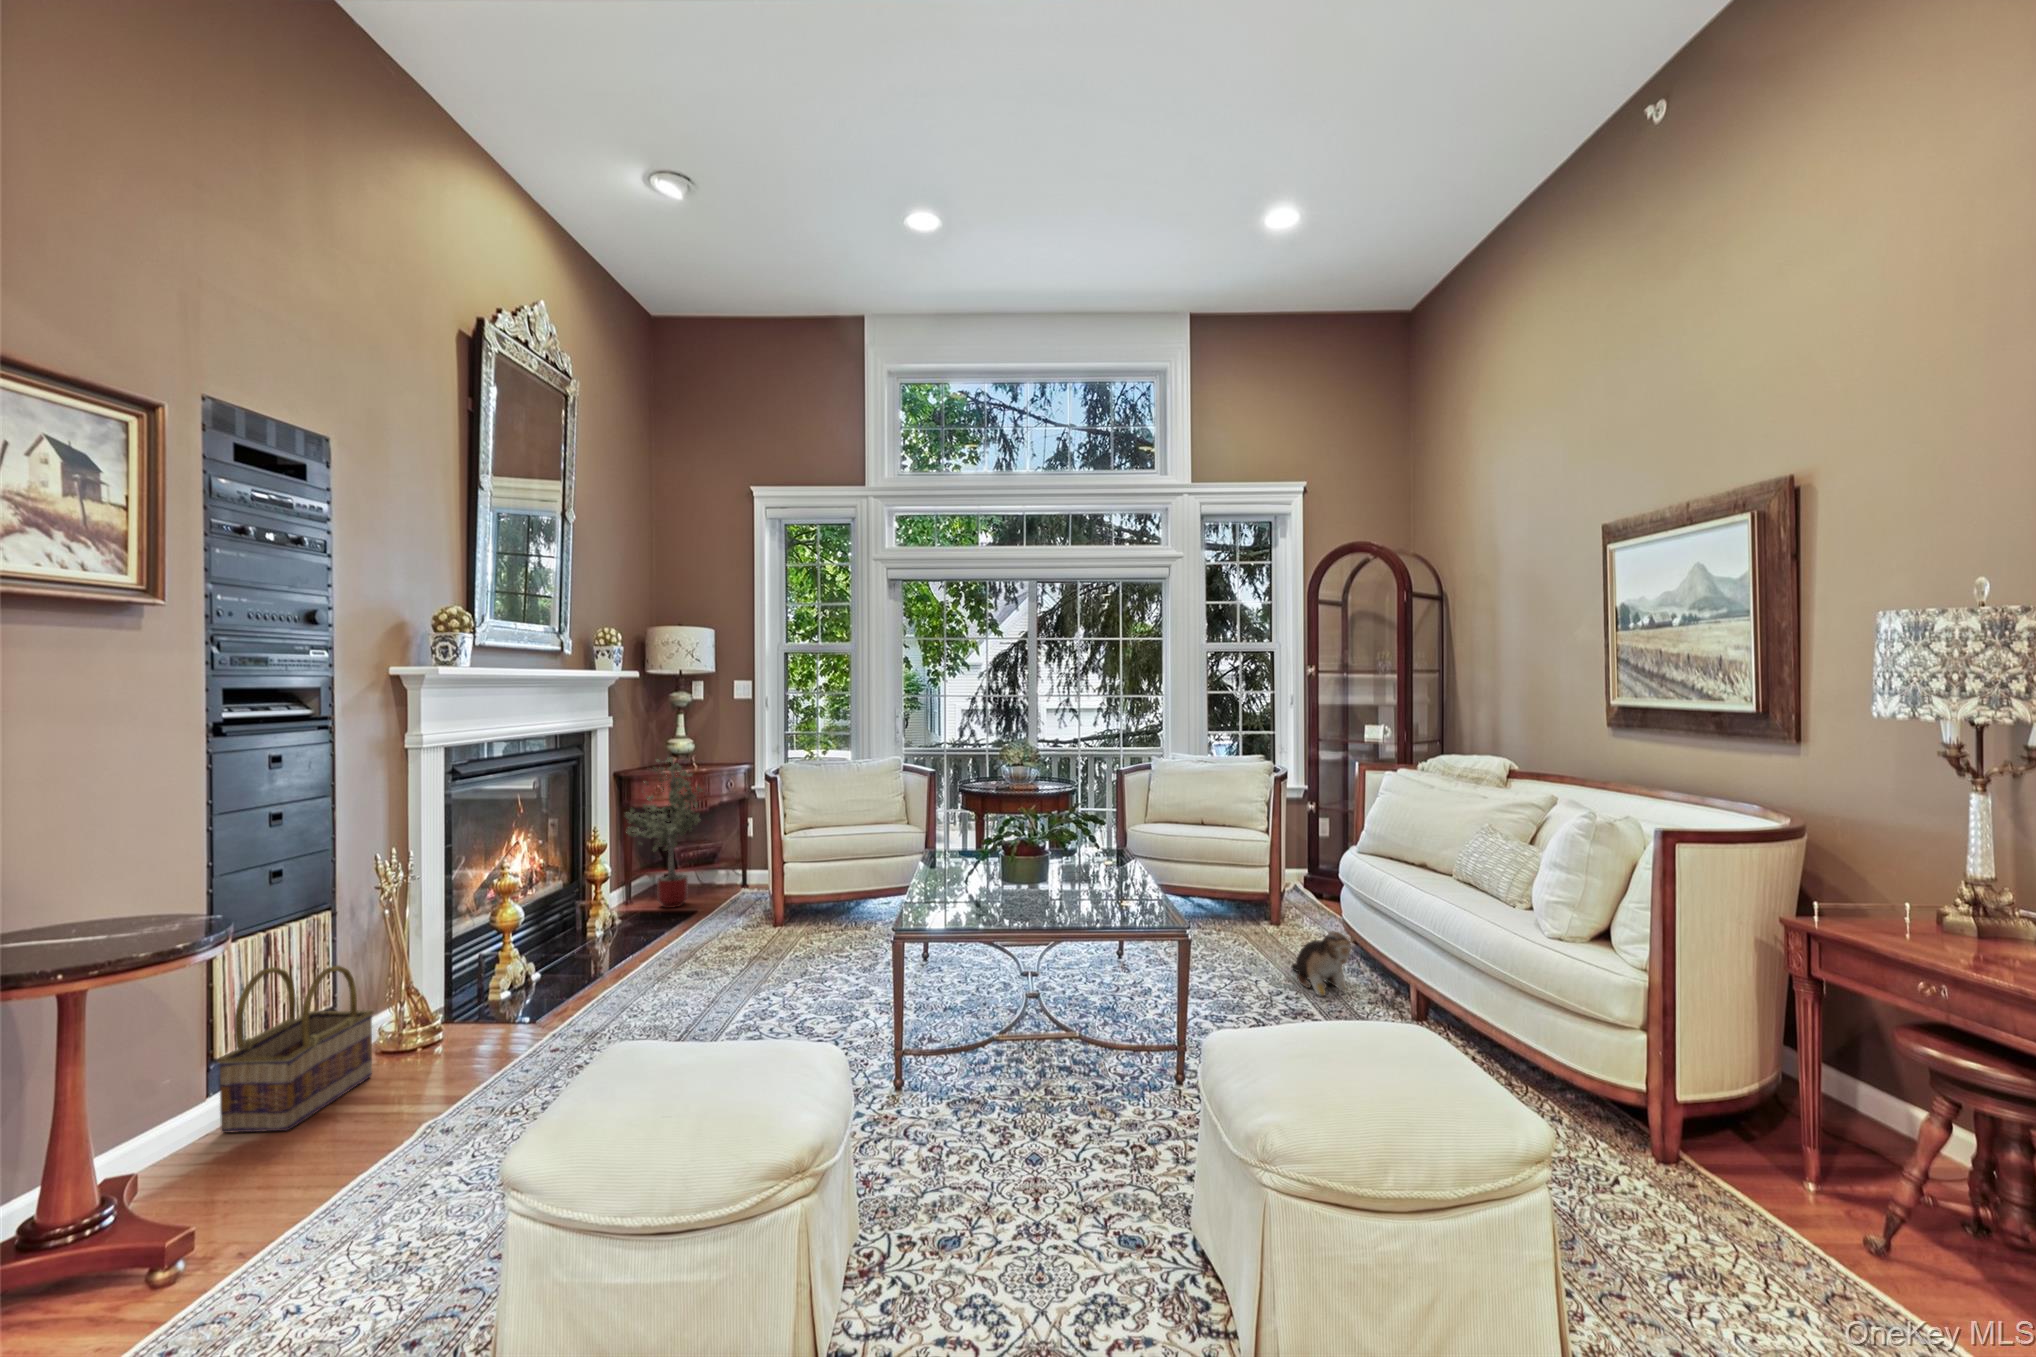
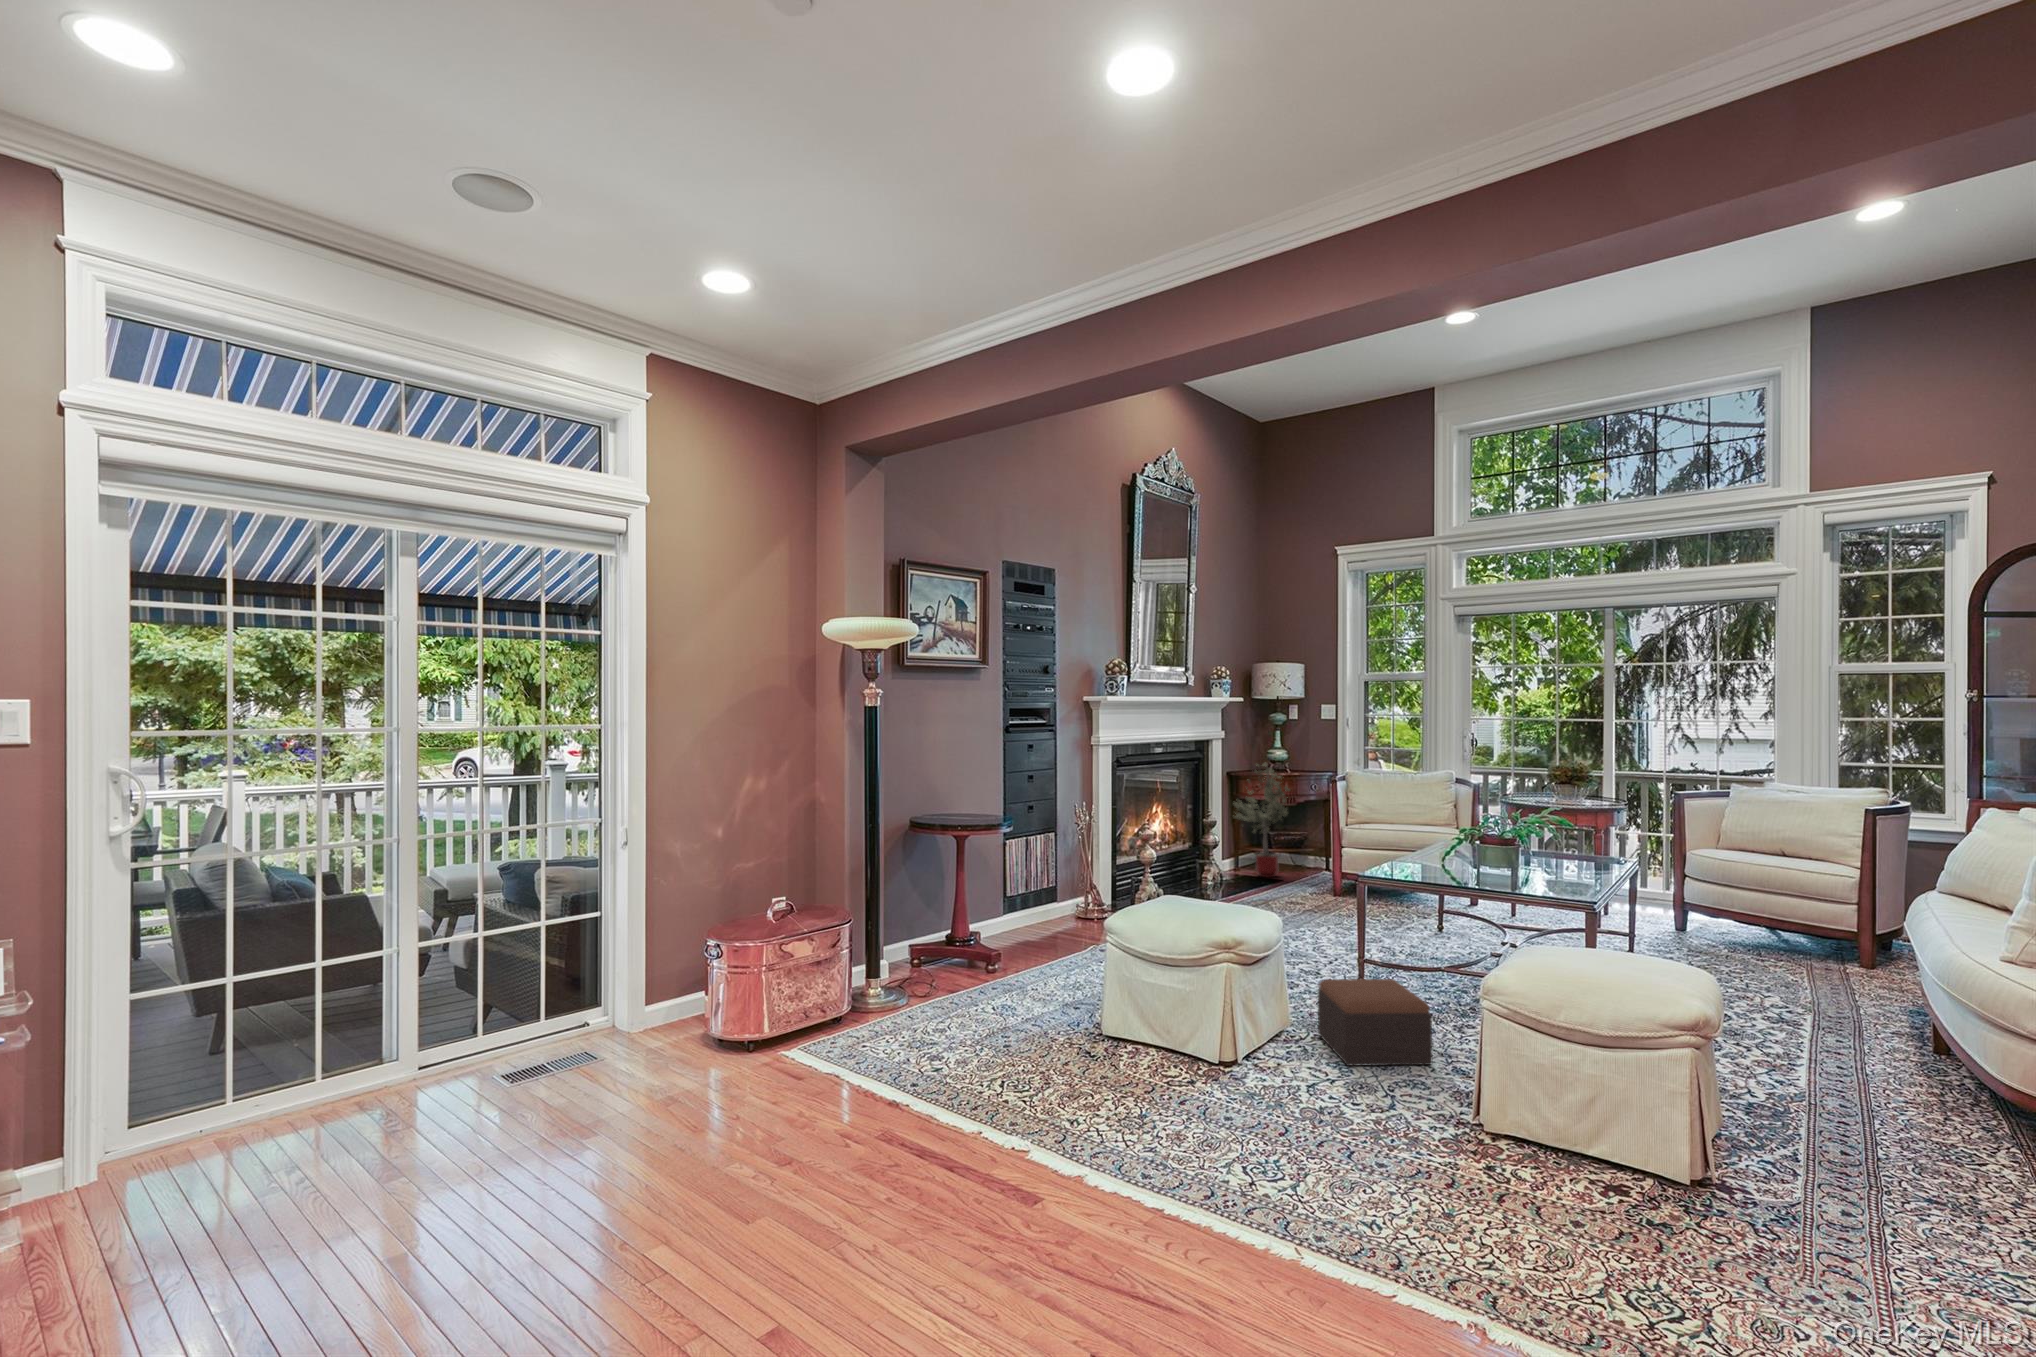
plush toy: present [1292,932,1355,996] -> none [1801,962,1853,1027]
basket: present [217,966,374,1133] -> none [1007,856,1073,938]
footstool: none [909,1087,1092,1277] -> present [1318,979,1432,1066]

